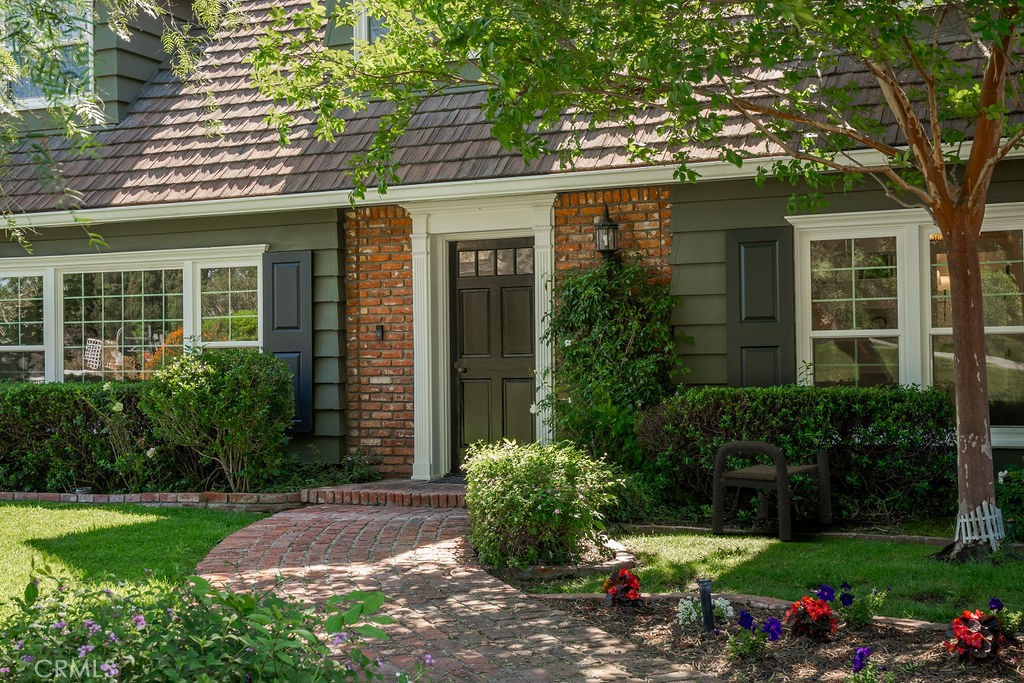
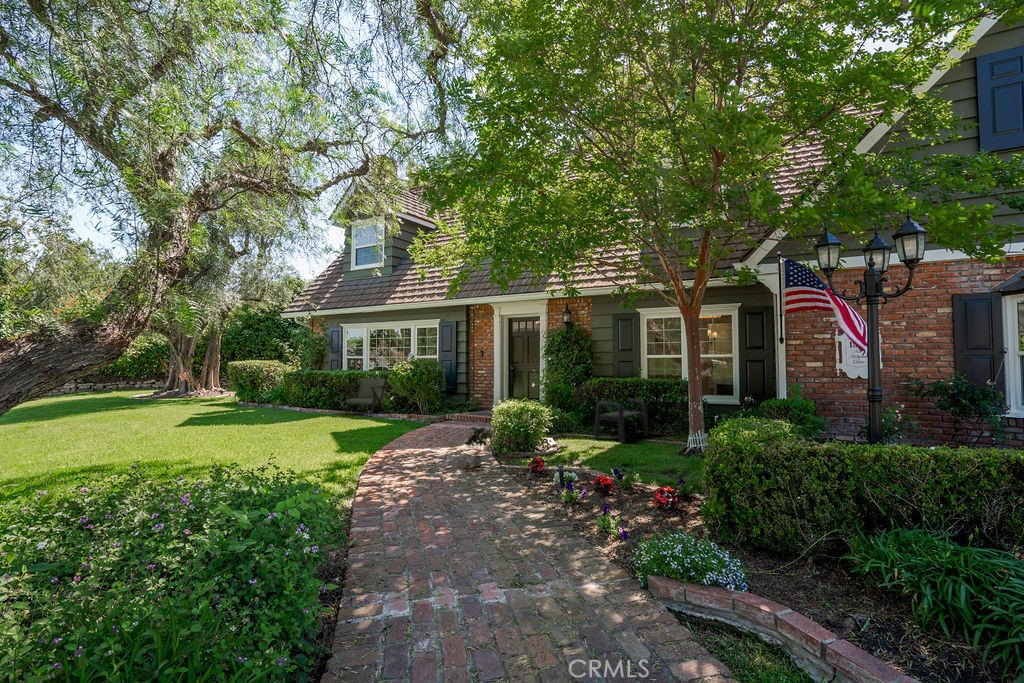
lounge chair: none [16,400,134,502] -> present [345,378,387,416]
potted plant: none [436,514,517,616] -> present [465,427,492,466]

